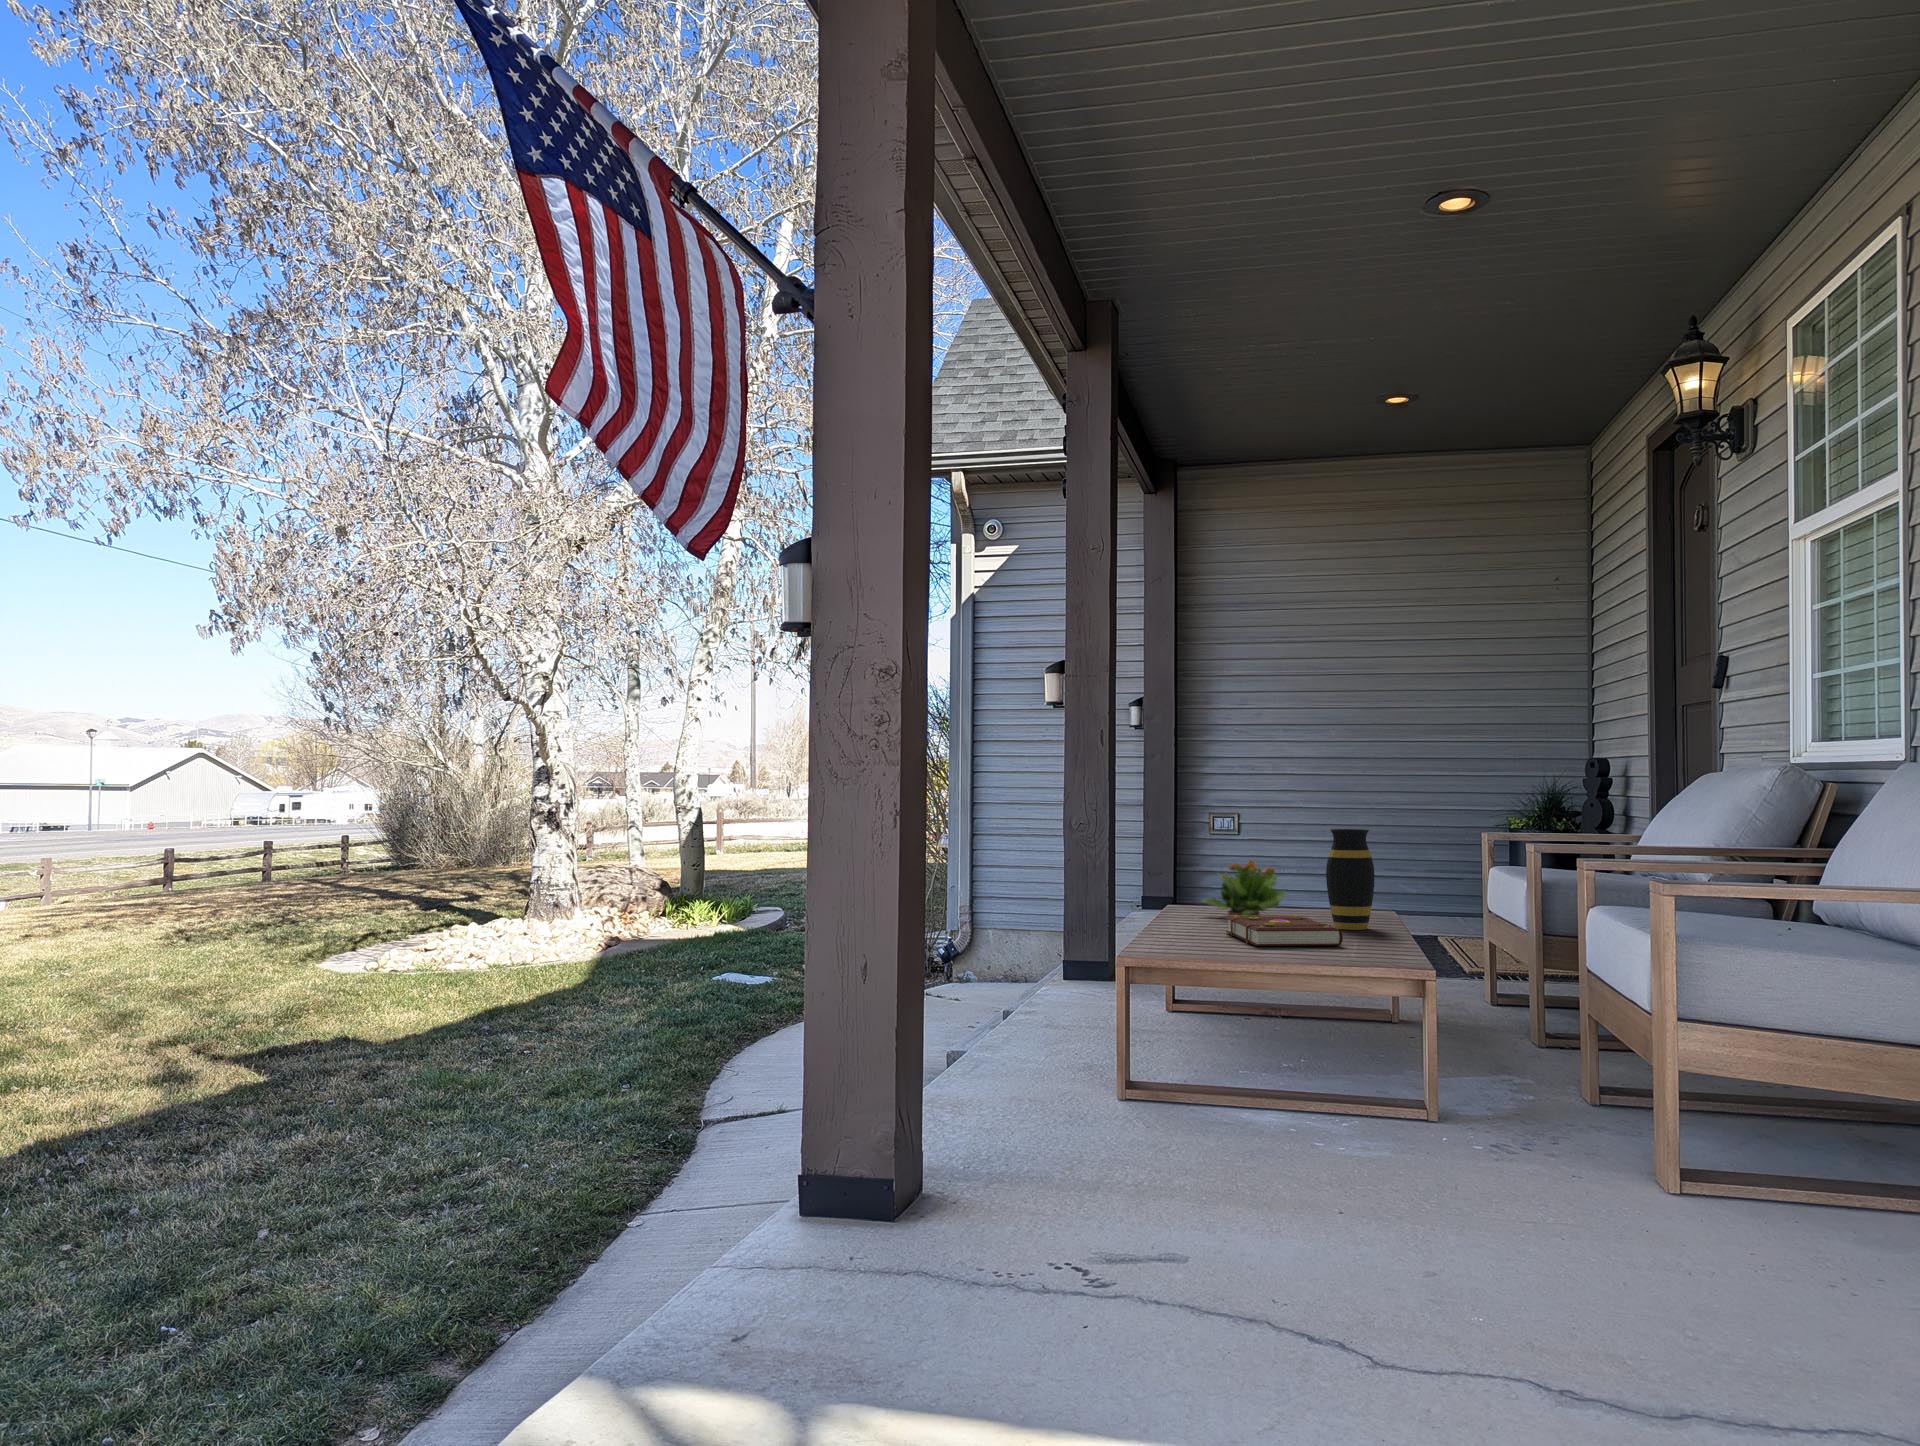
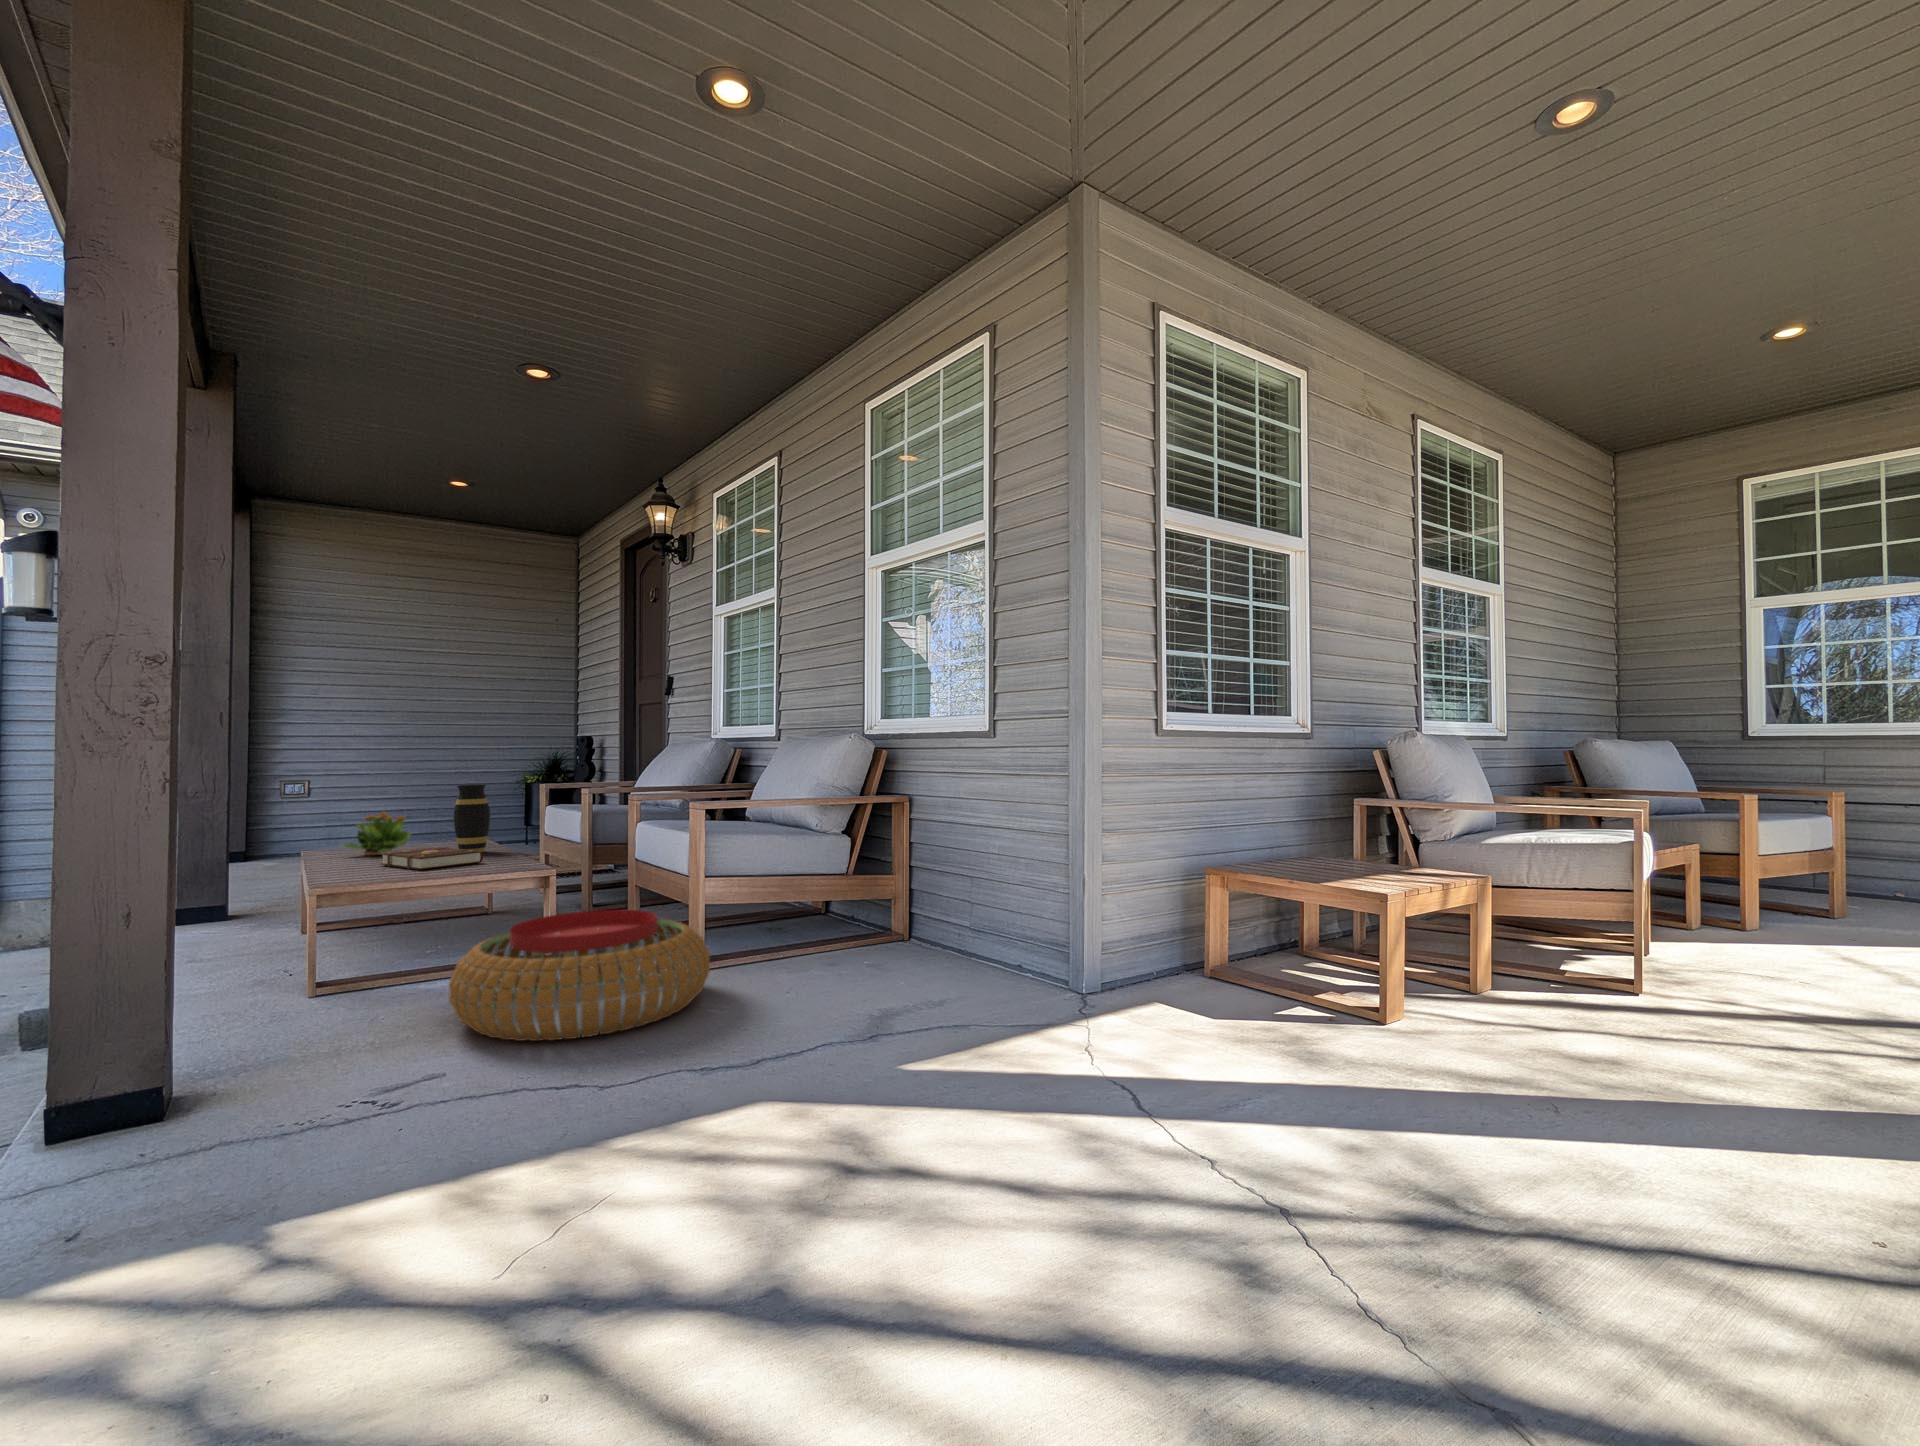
pouf: none [1222,1046,1645,1272] -> present [449,910,710,1041]

